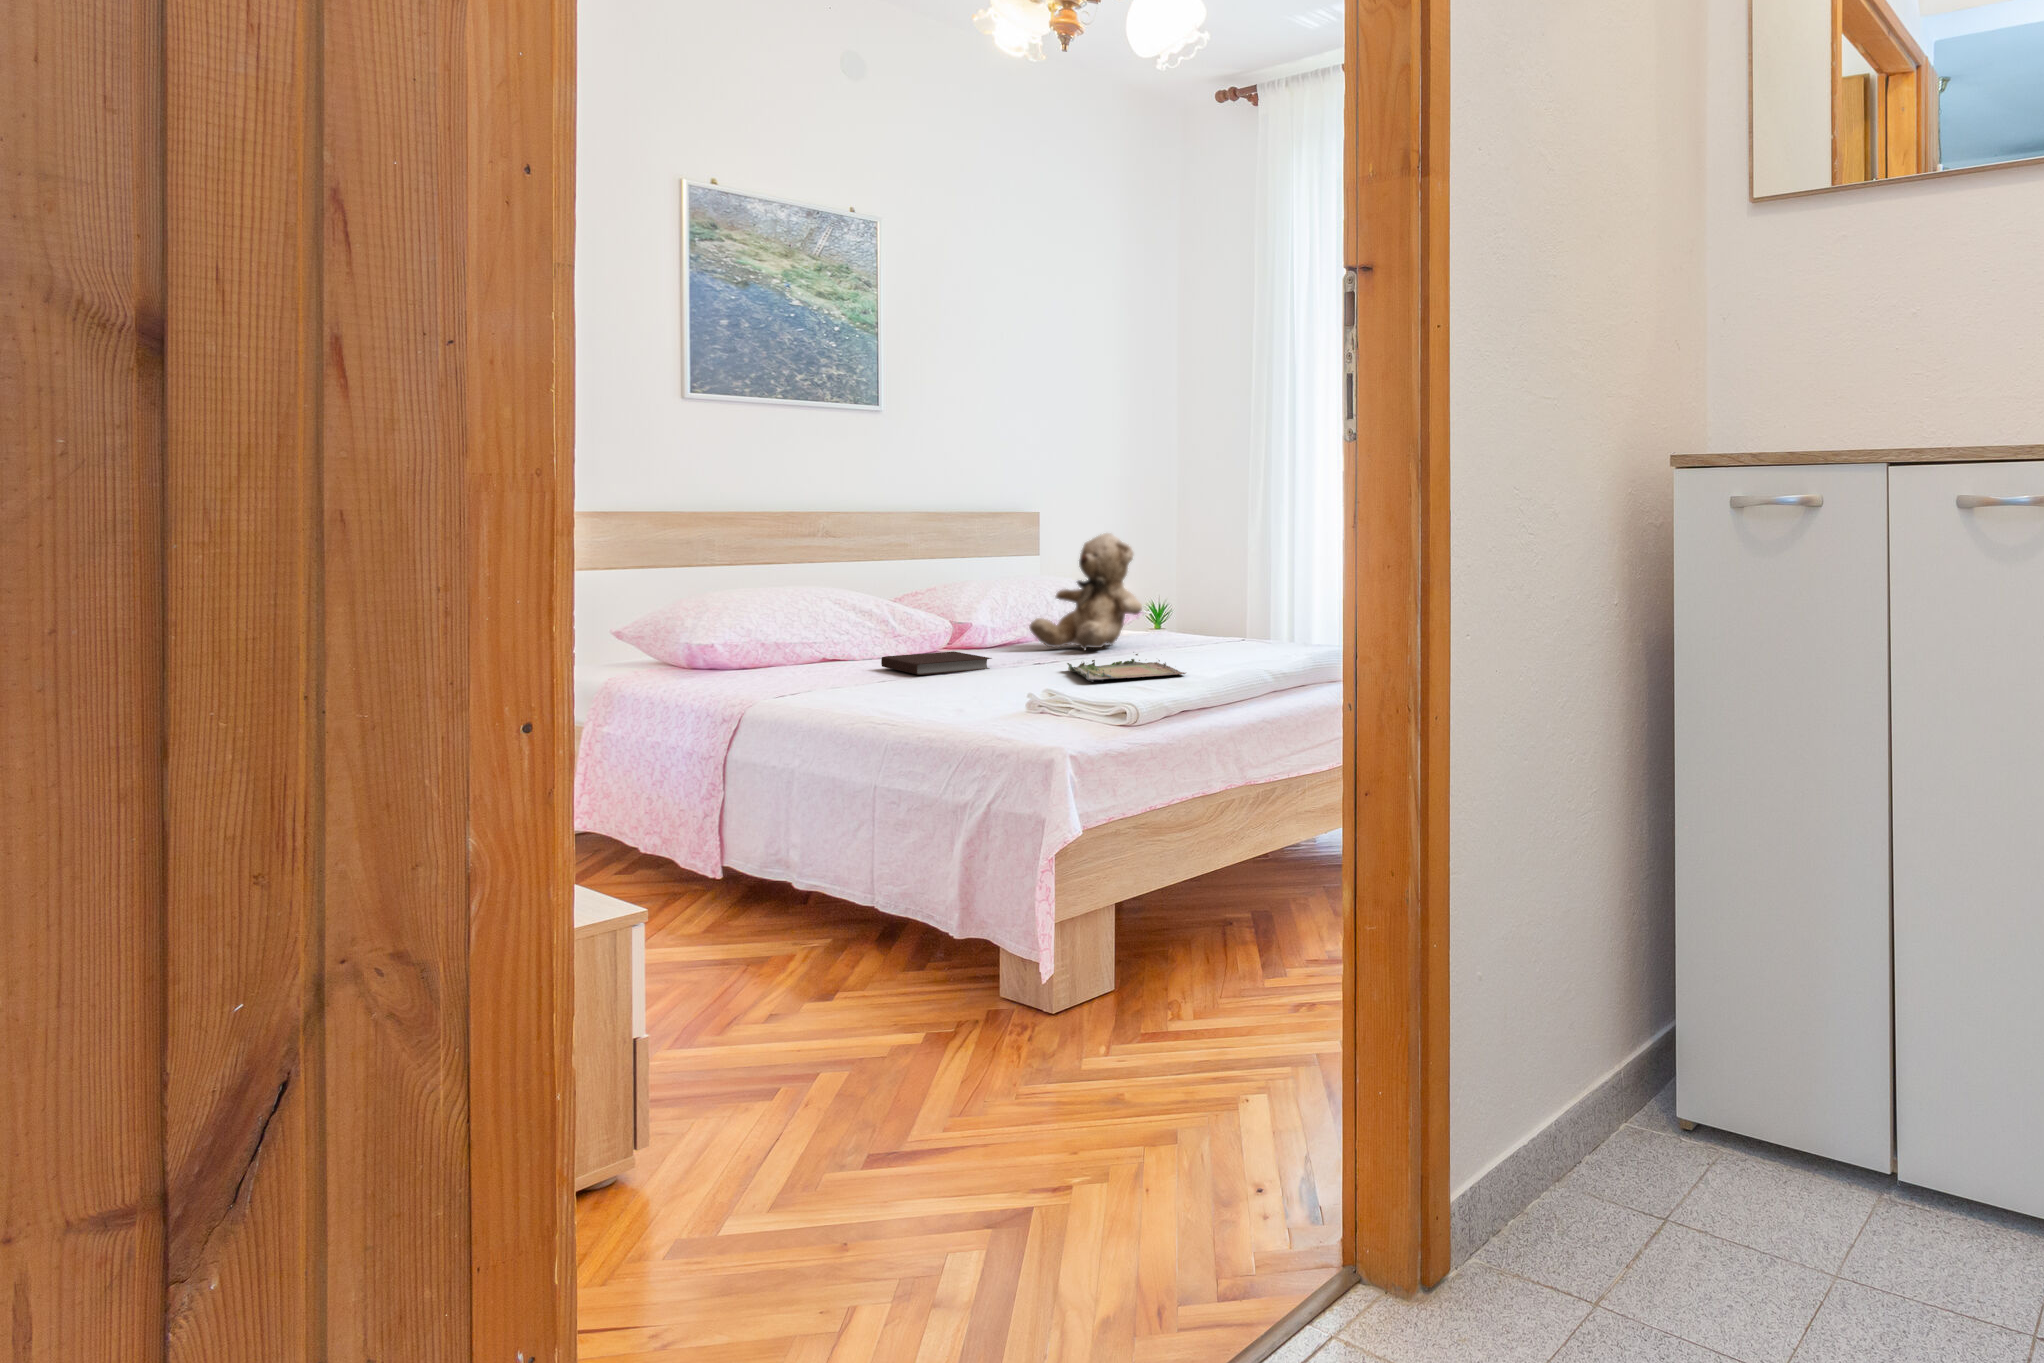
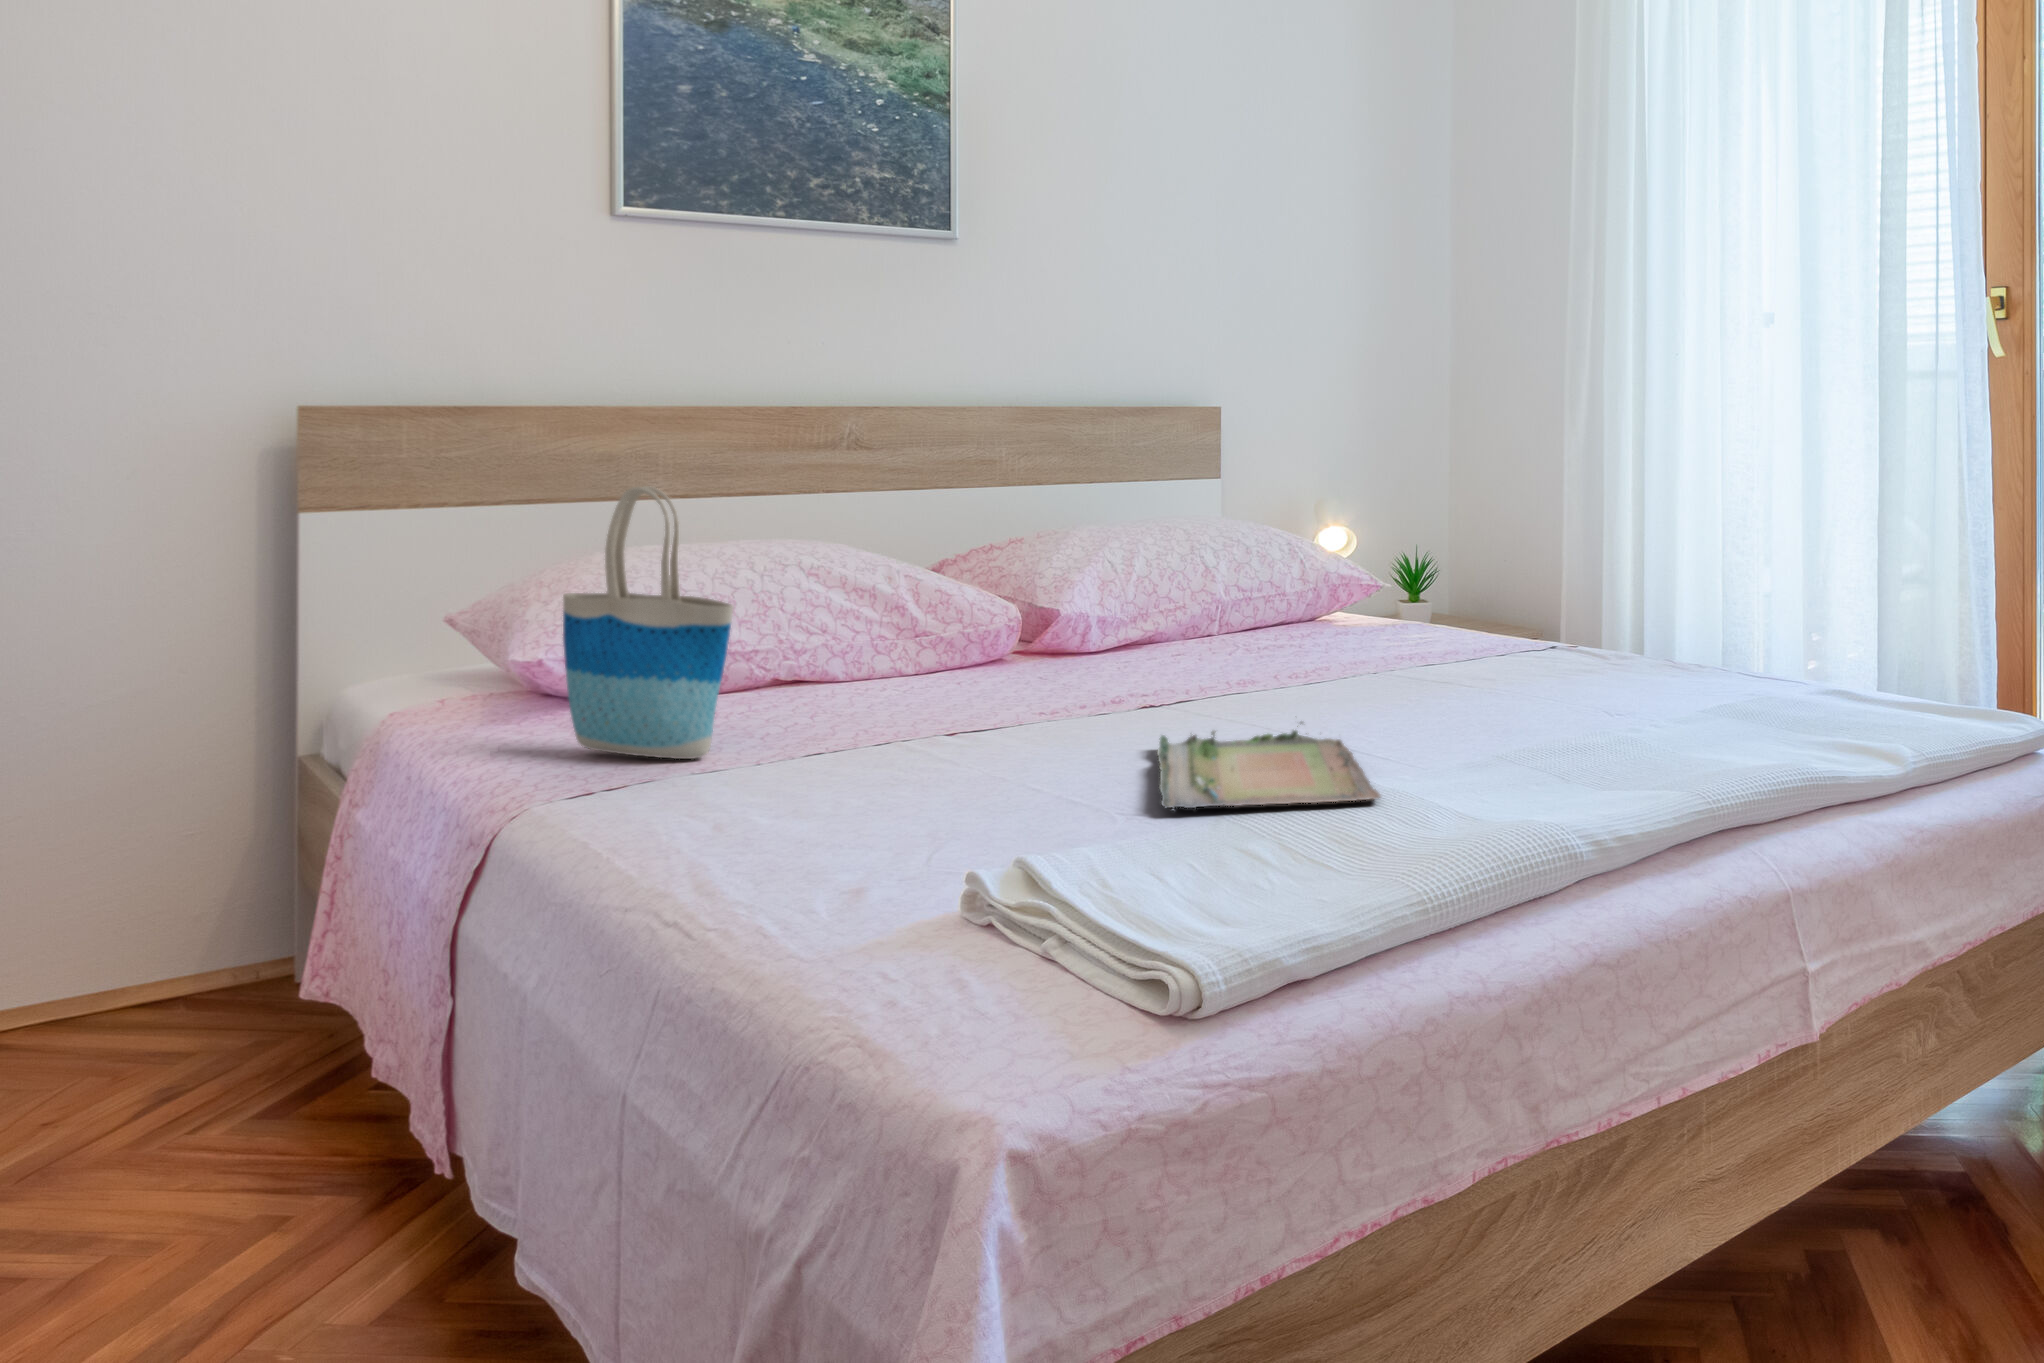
teddy bear: present [1029,533,1142,650] -> none [1149,459,1346,681]
tote bag: none [738,547,841,687] -> present [563,486,733,759]
notebook: present [881,651,991,675] -> none [862,673,1041,737]

